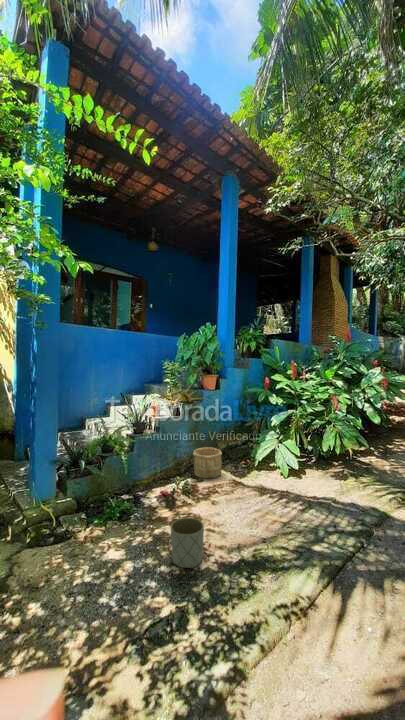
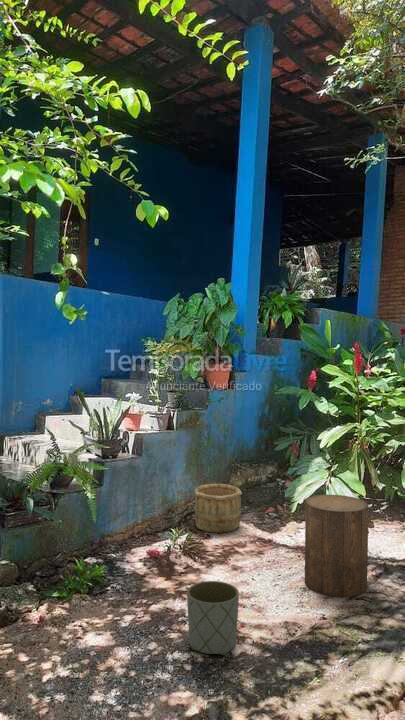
stool: none [255,458,295,526] -> present [305,495,369,597]

